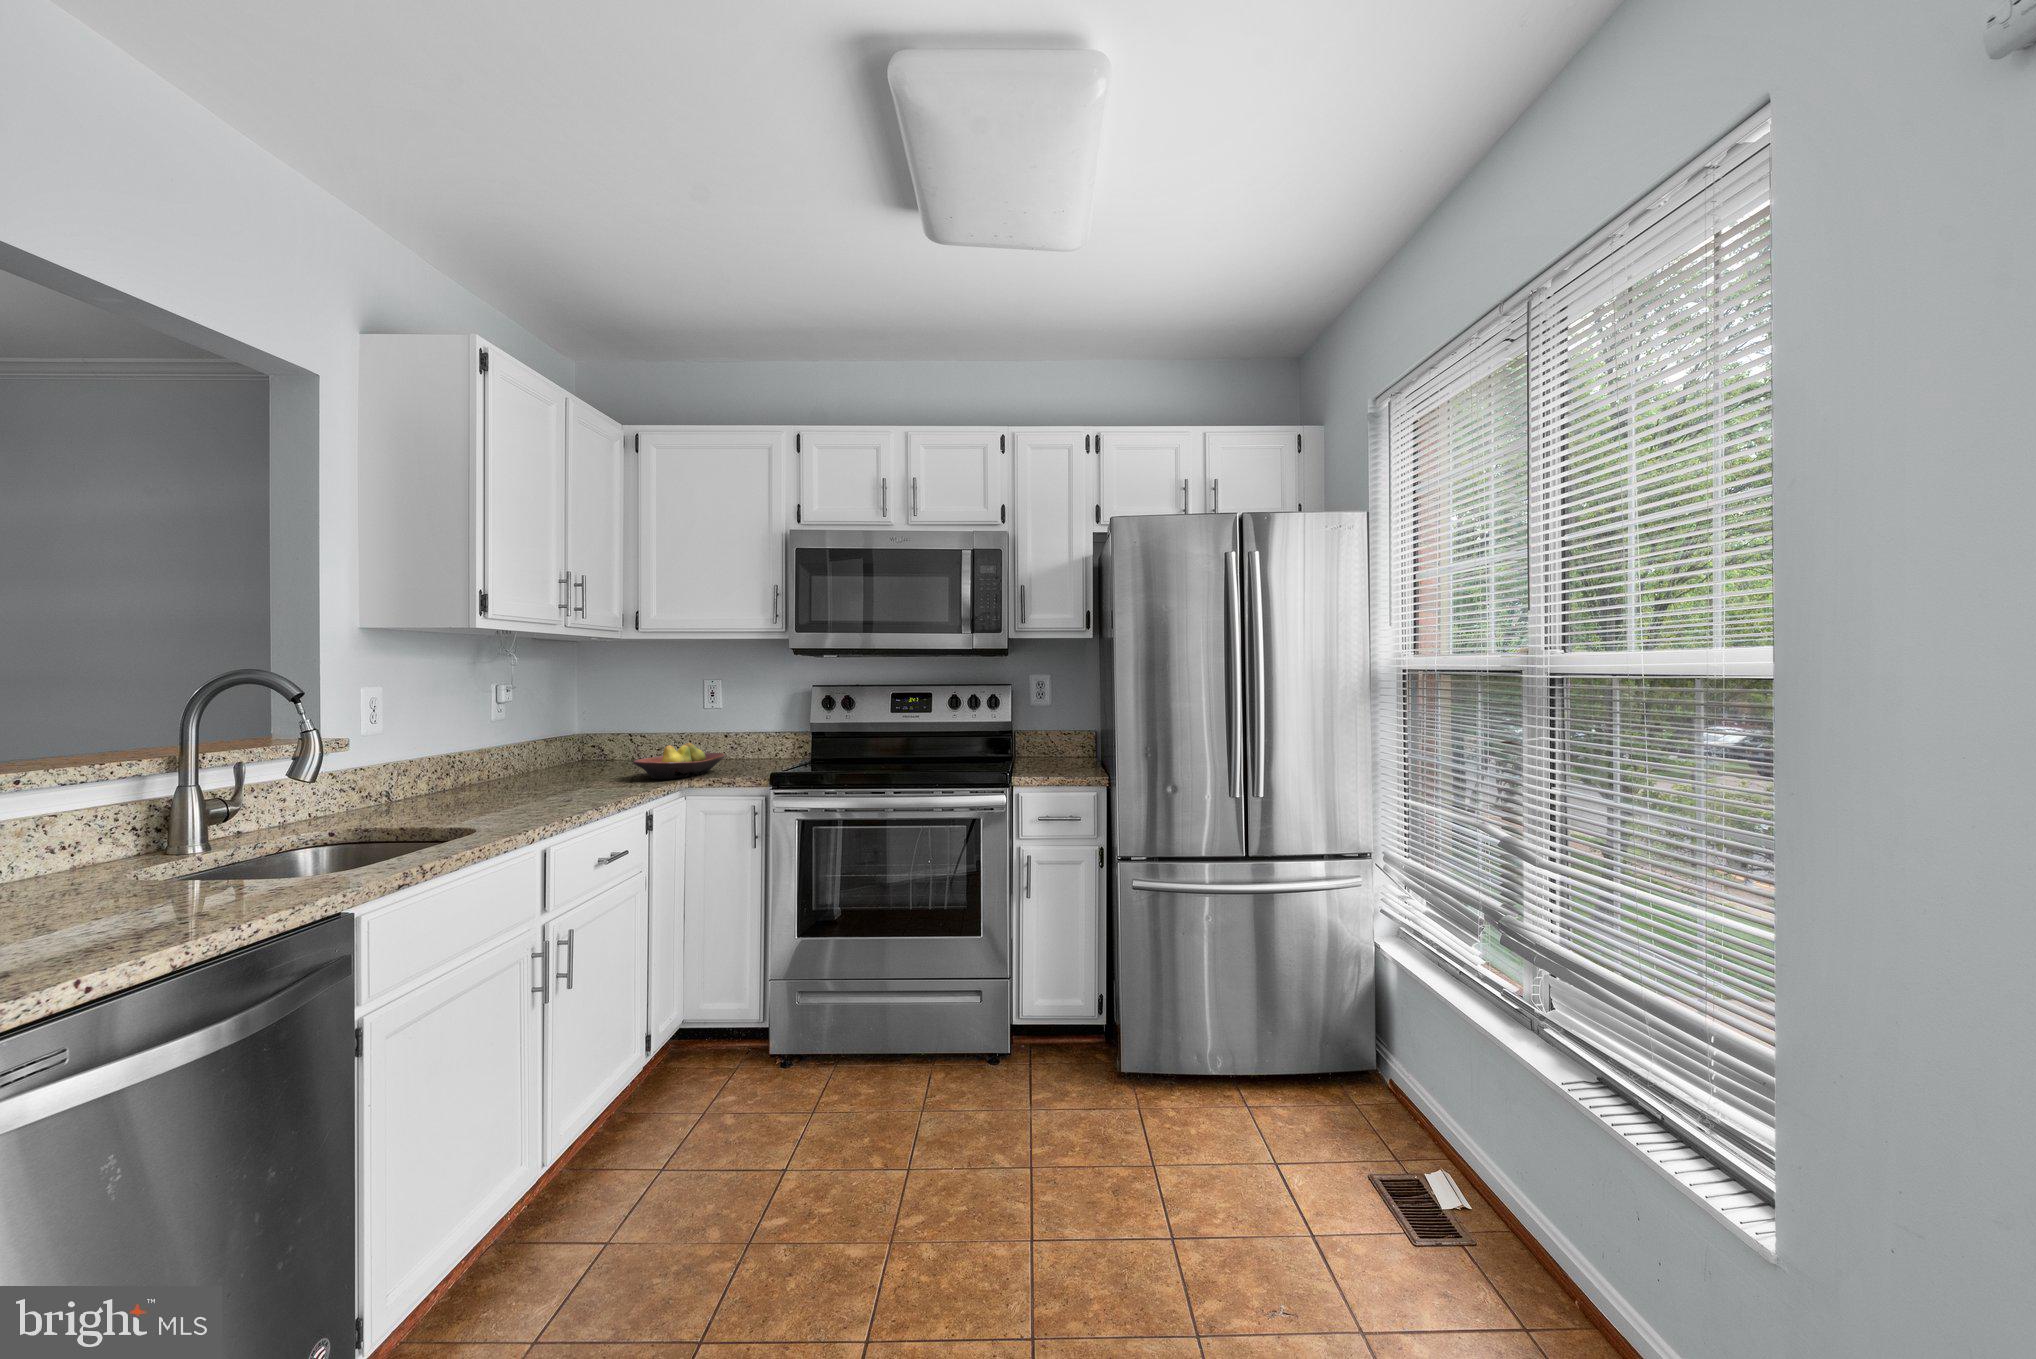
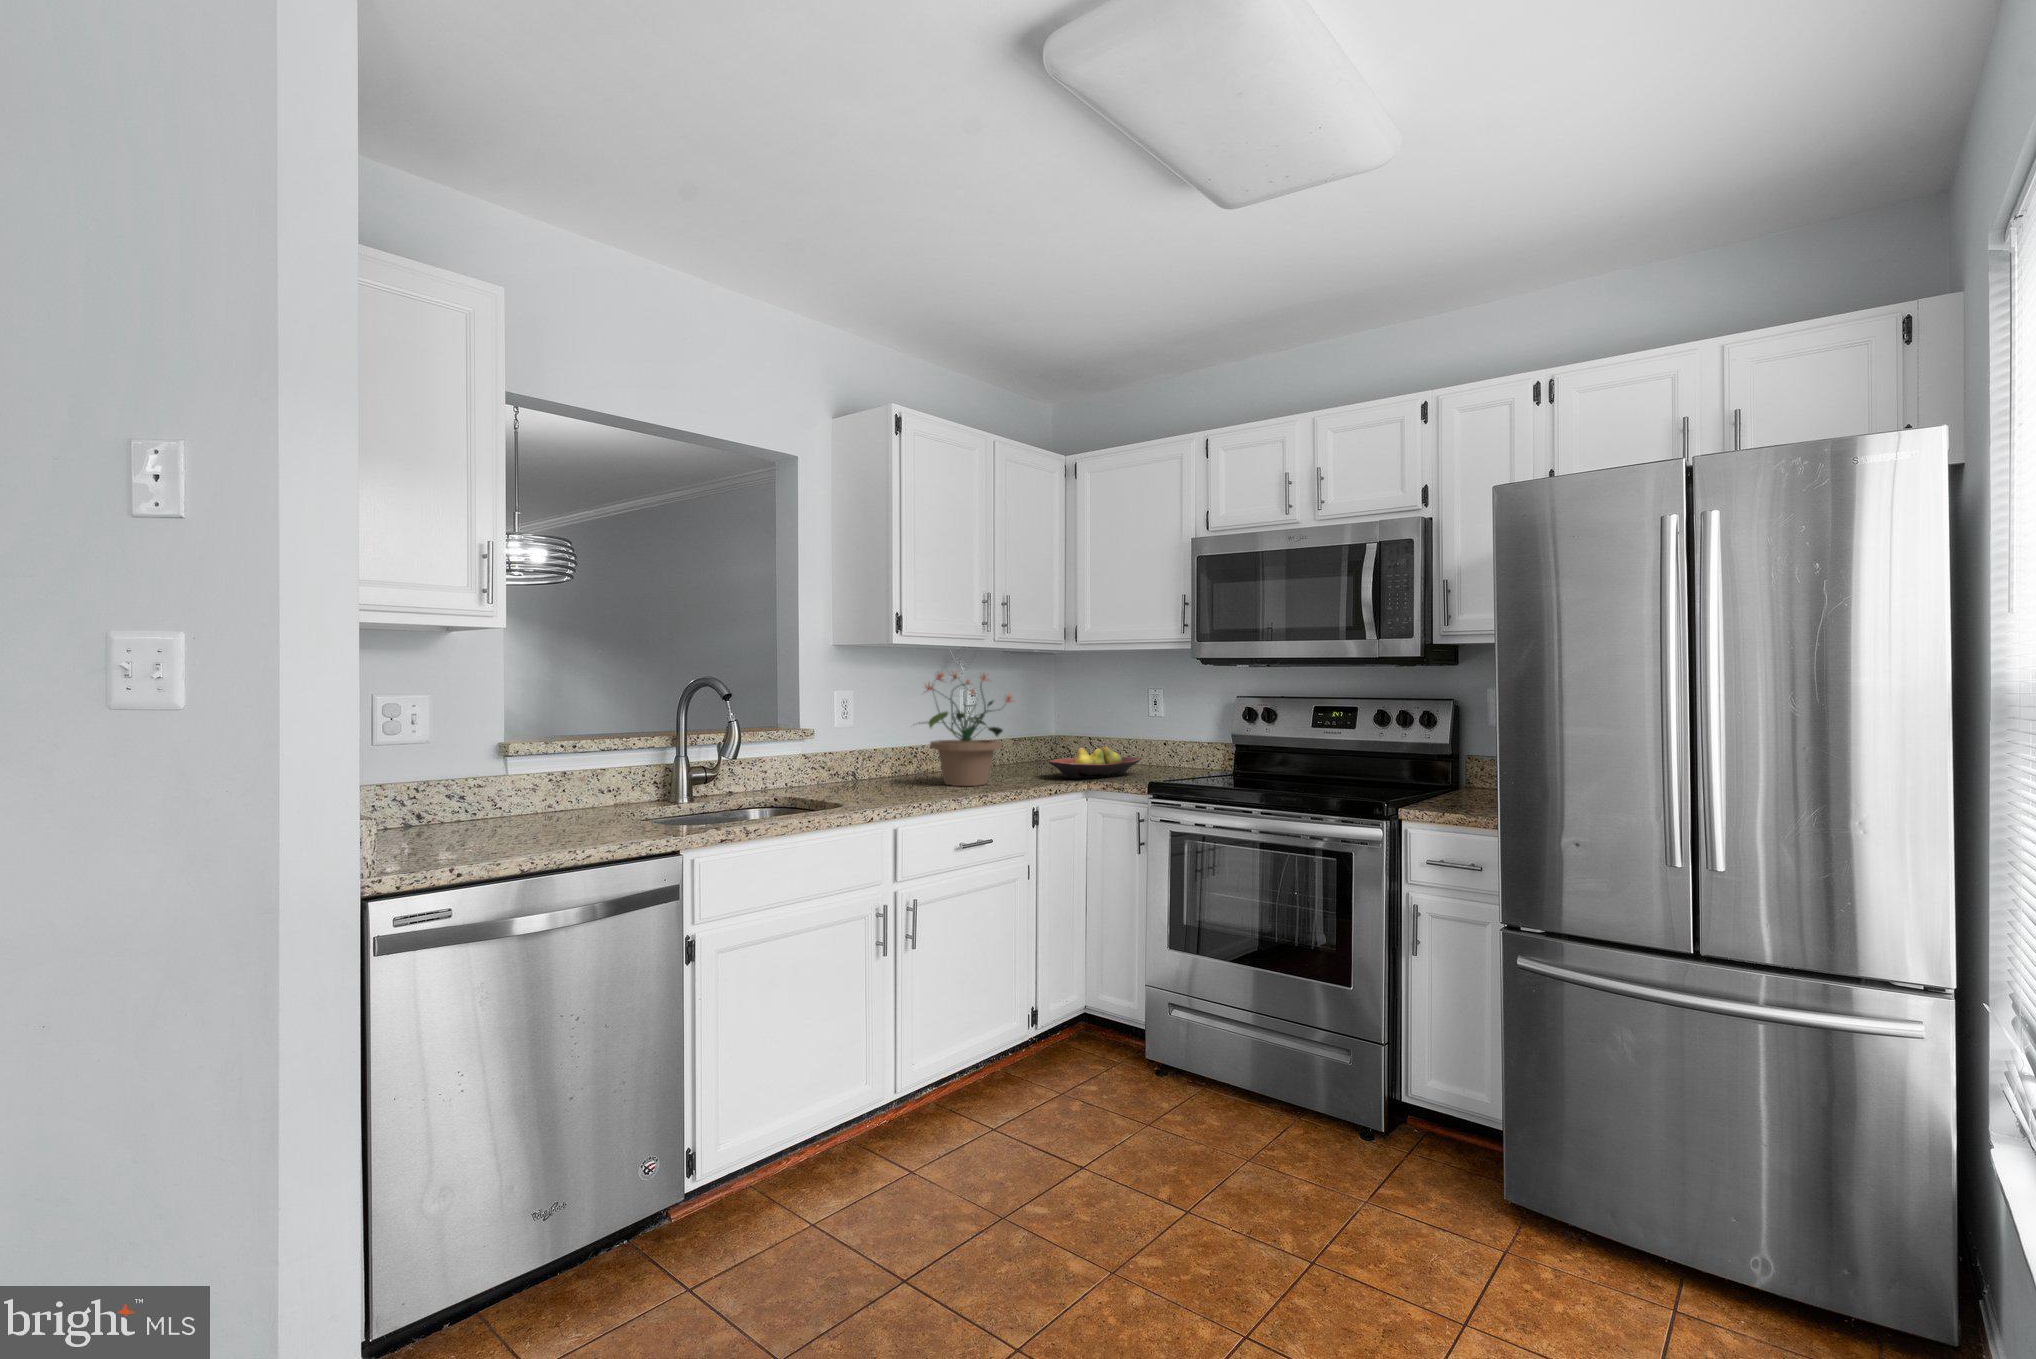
potted plant: none [474,659,614,797] -> present [913,674,1011,786]

